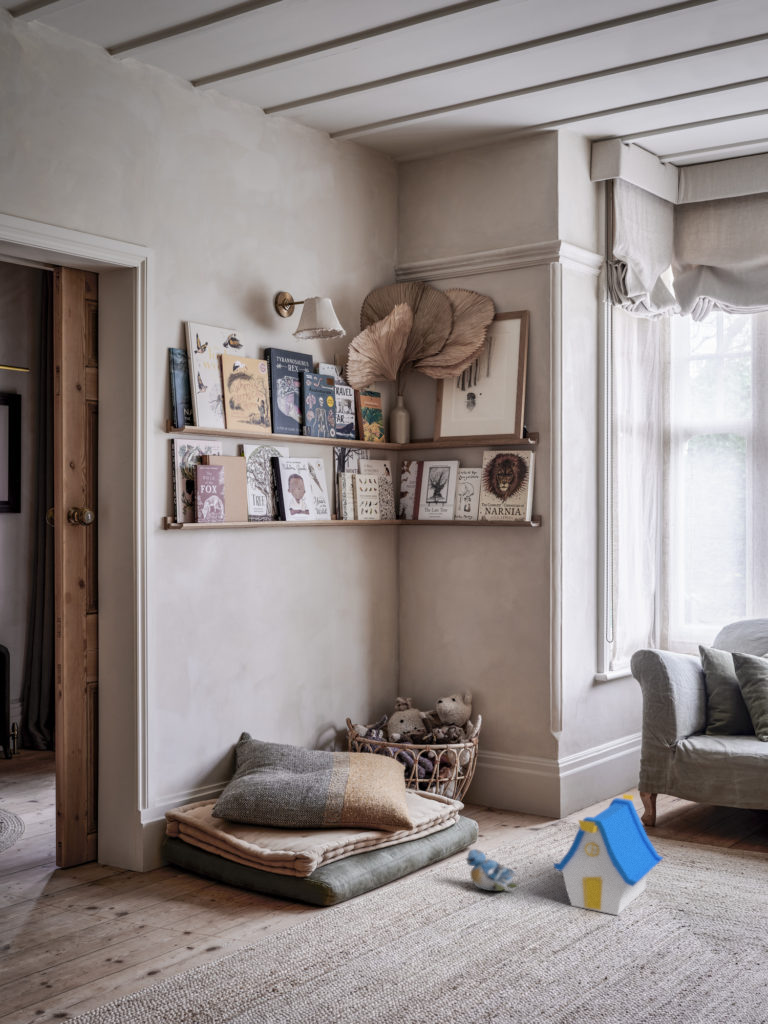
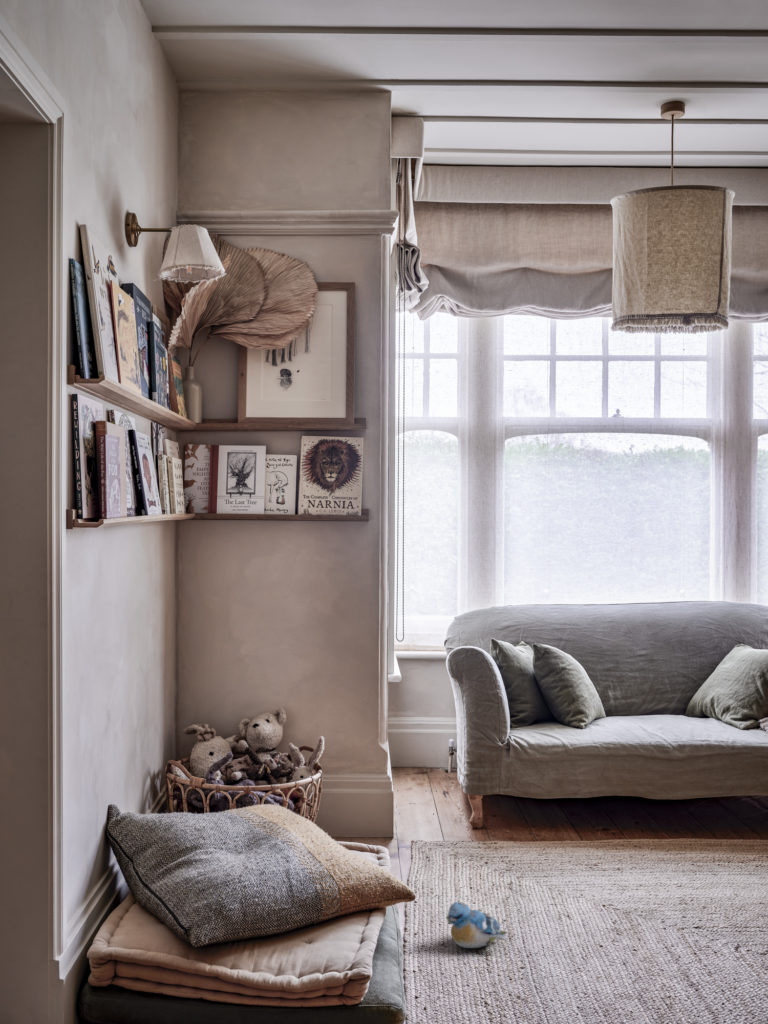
toy house: present [554,794,663,915] -> none [524,800,645,939]

